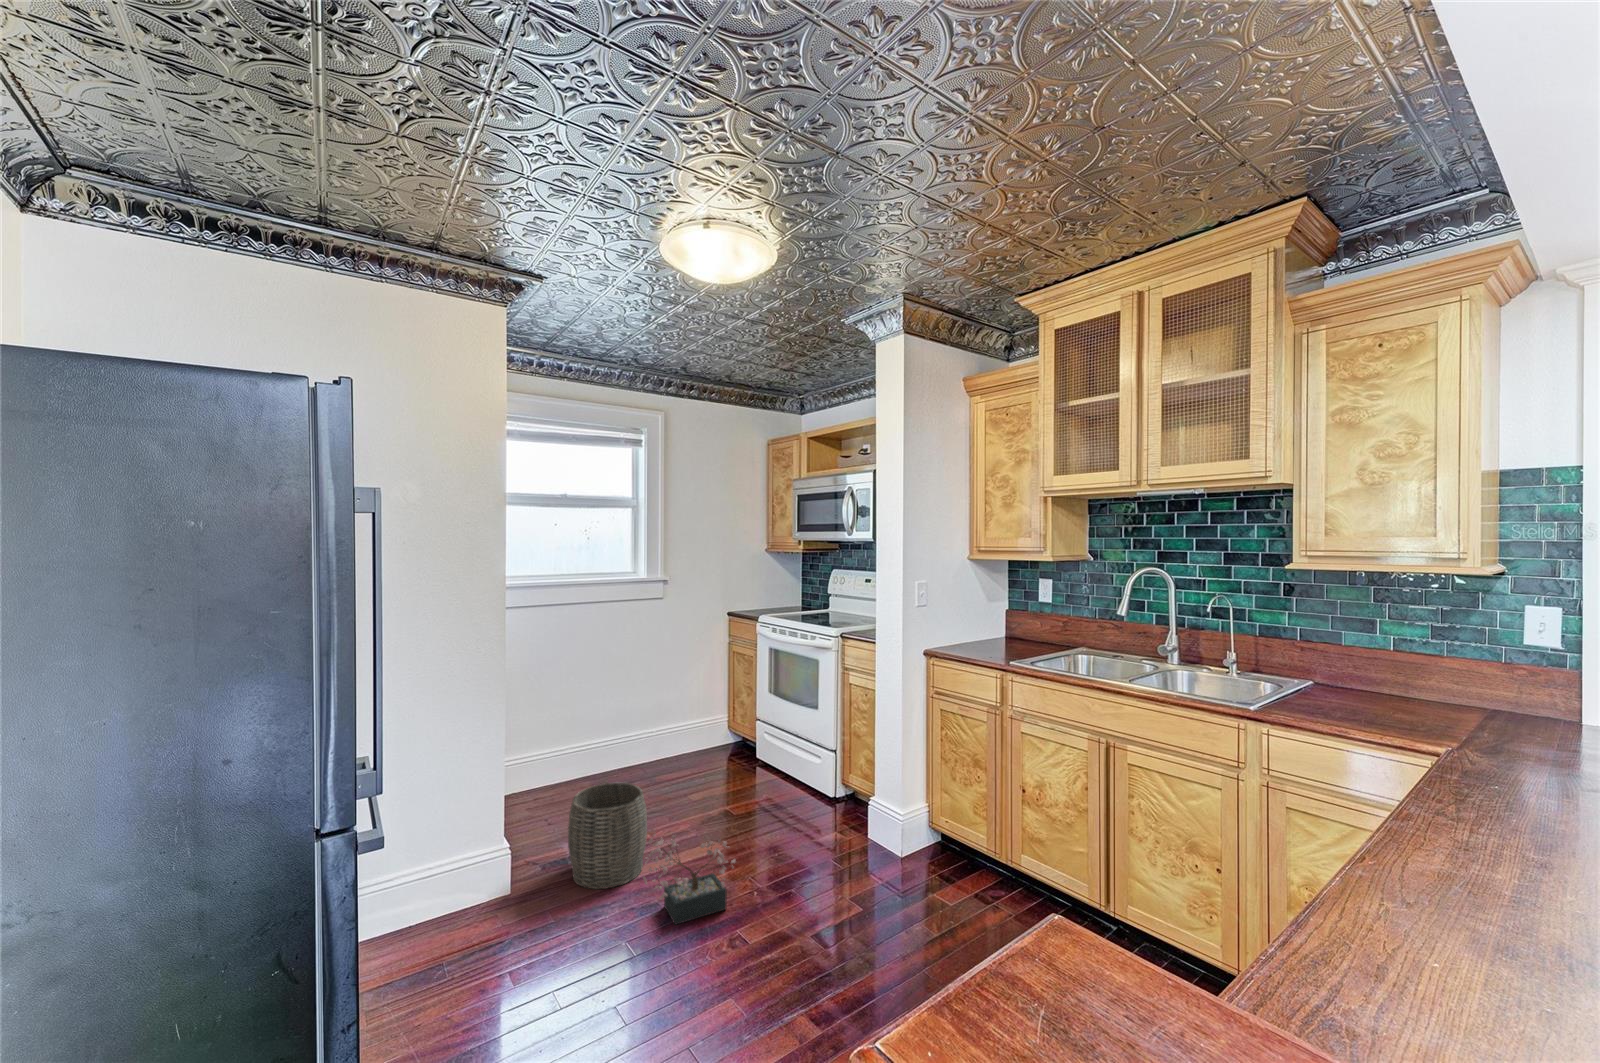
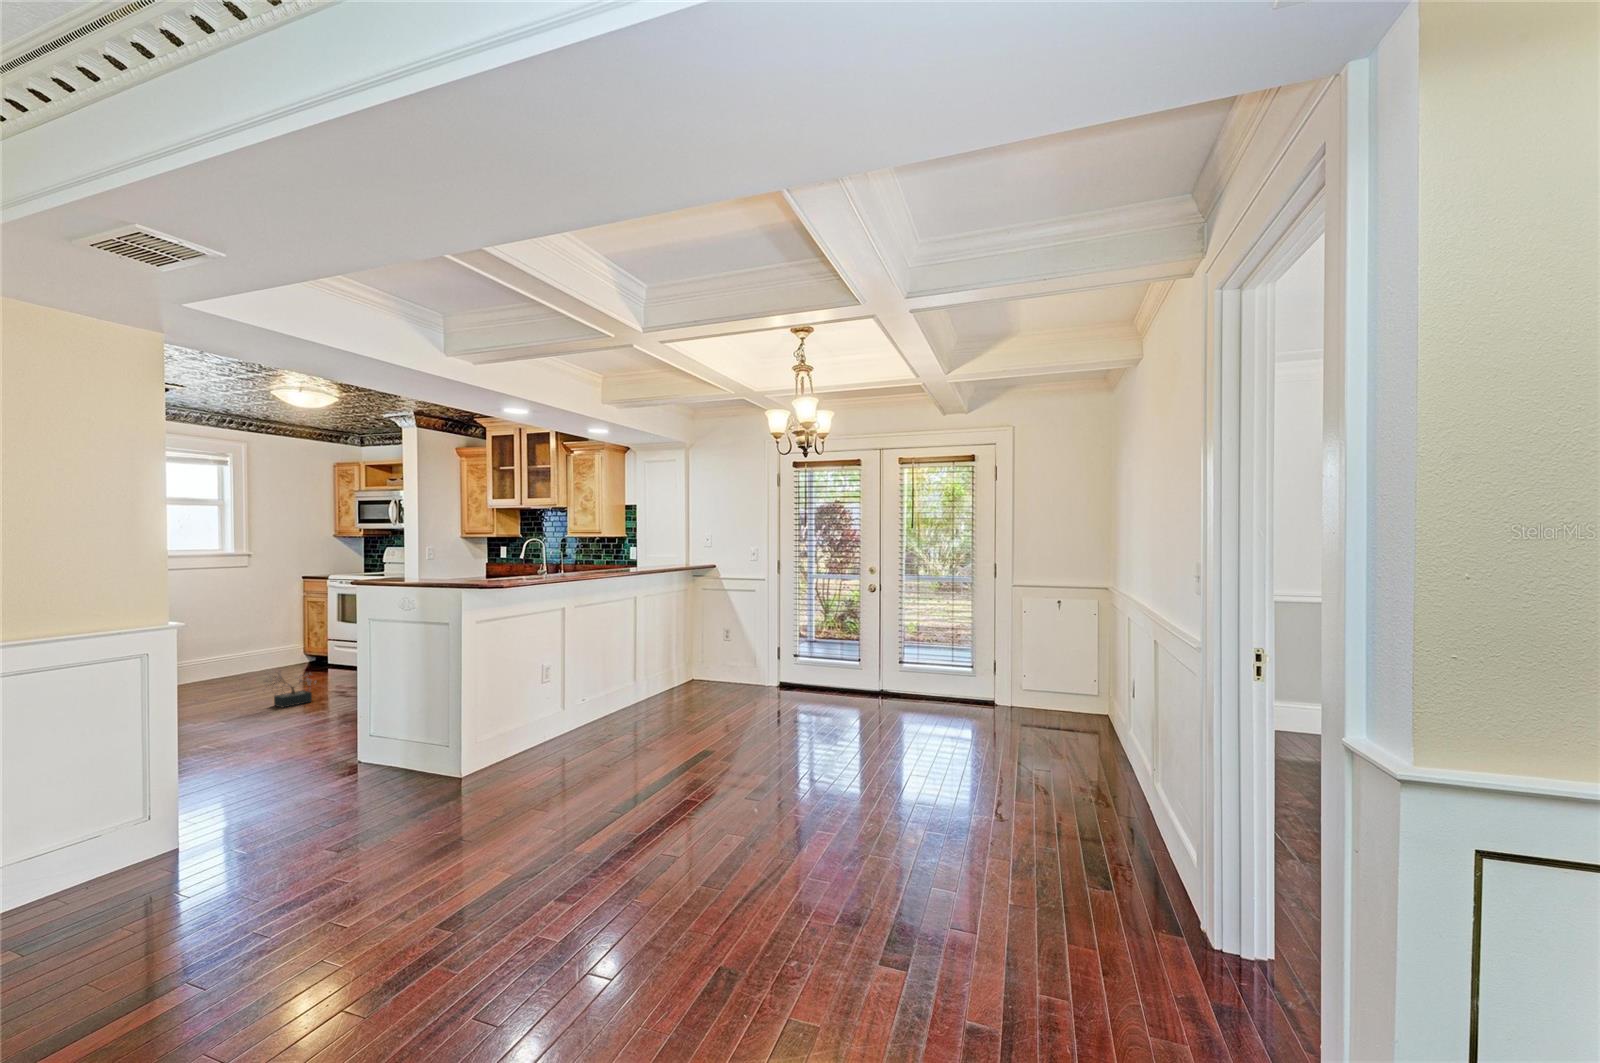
woven basket: present [568,782,647,889] -> none [205,660,258,708]

